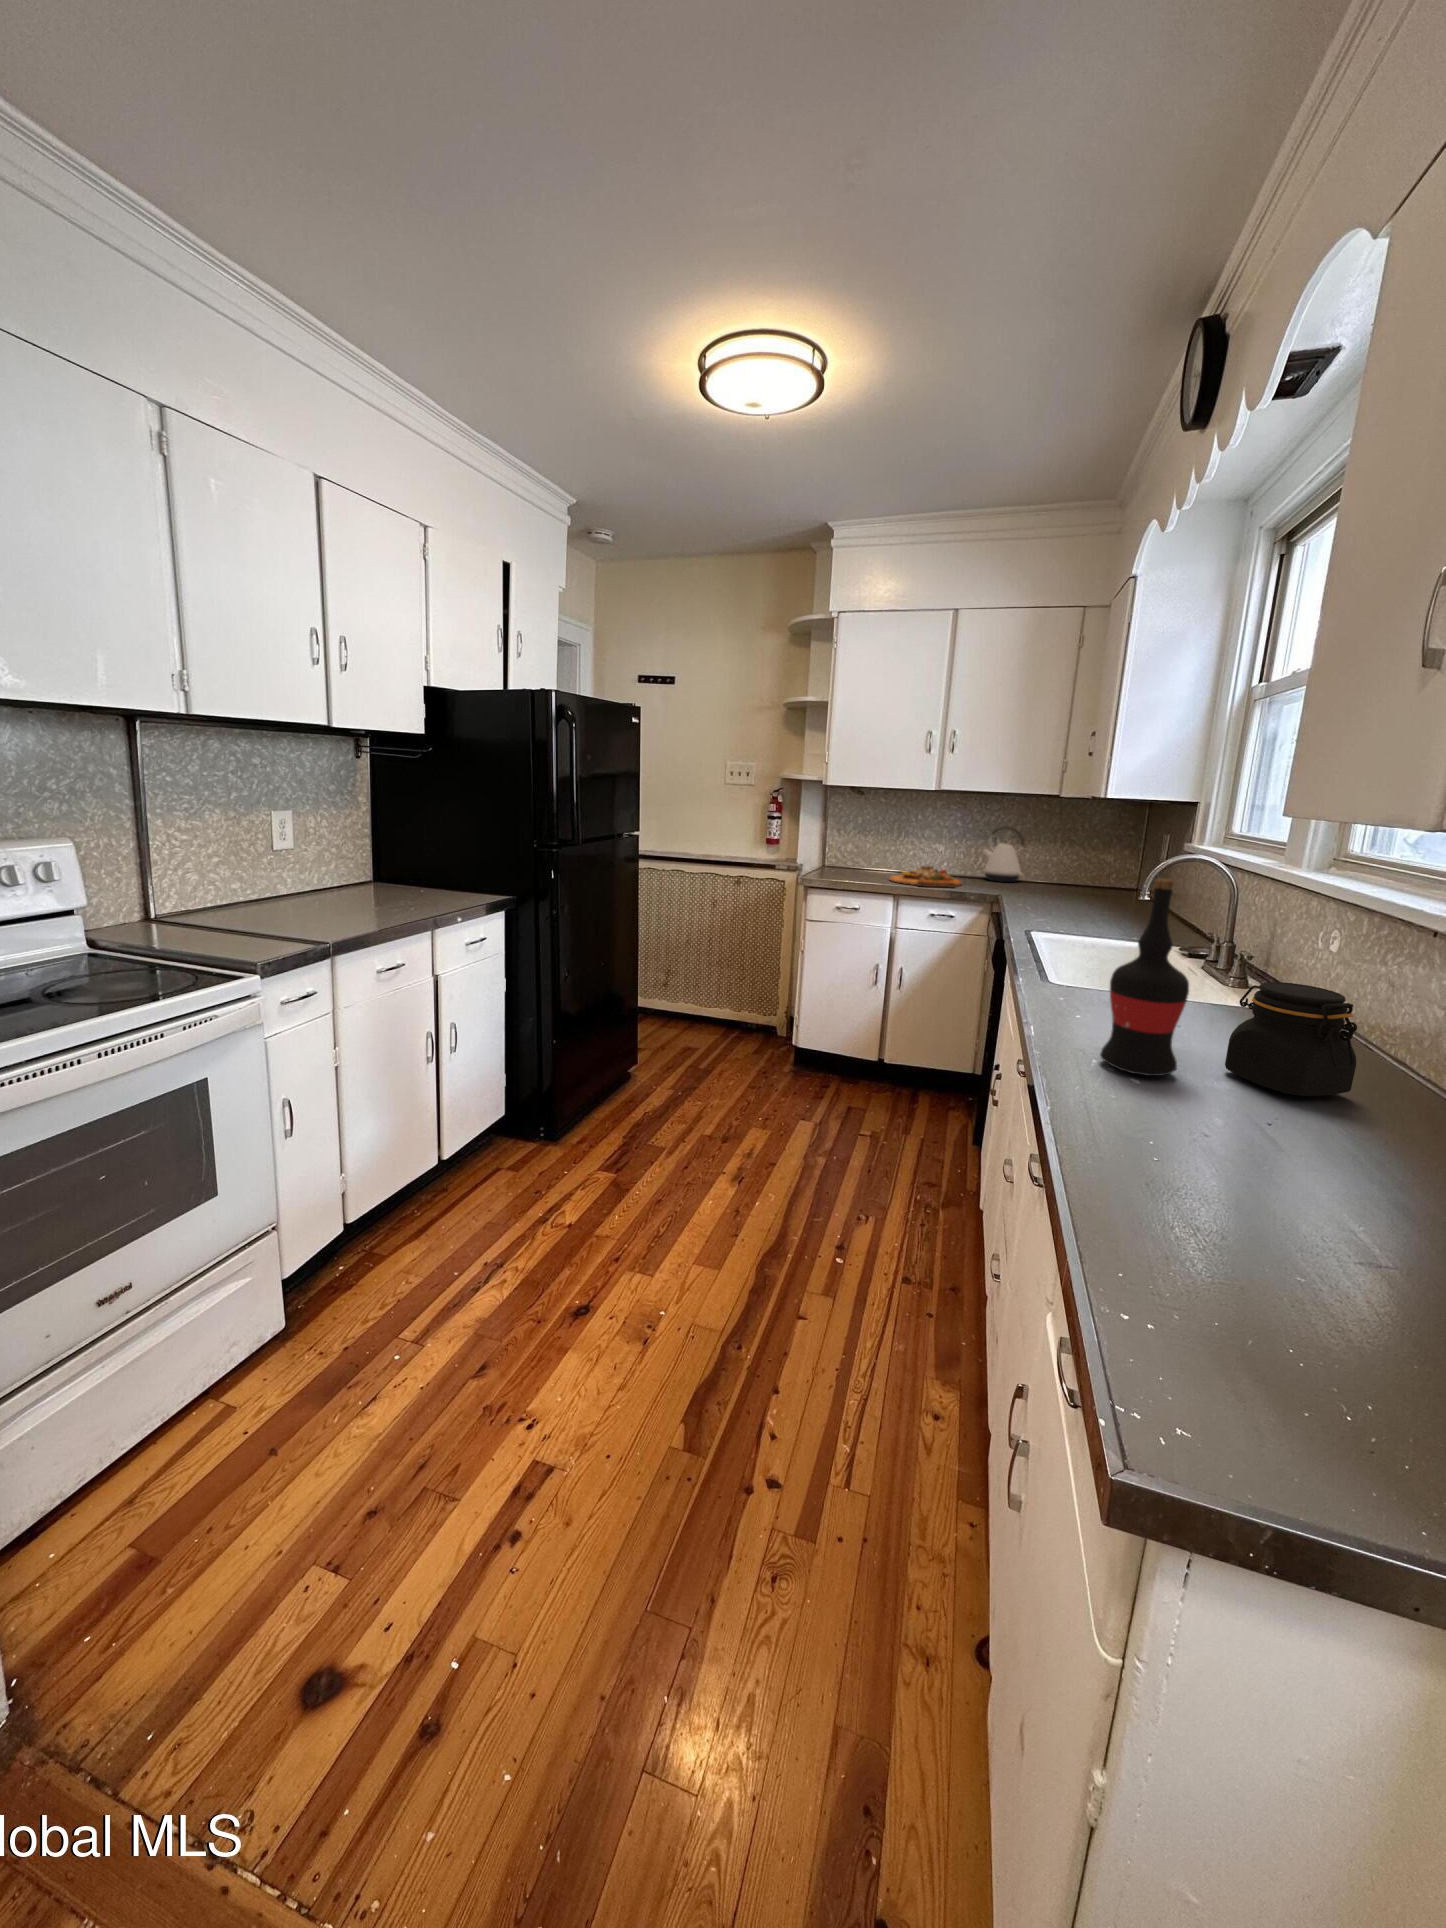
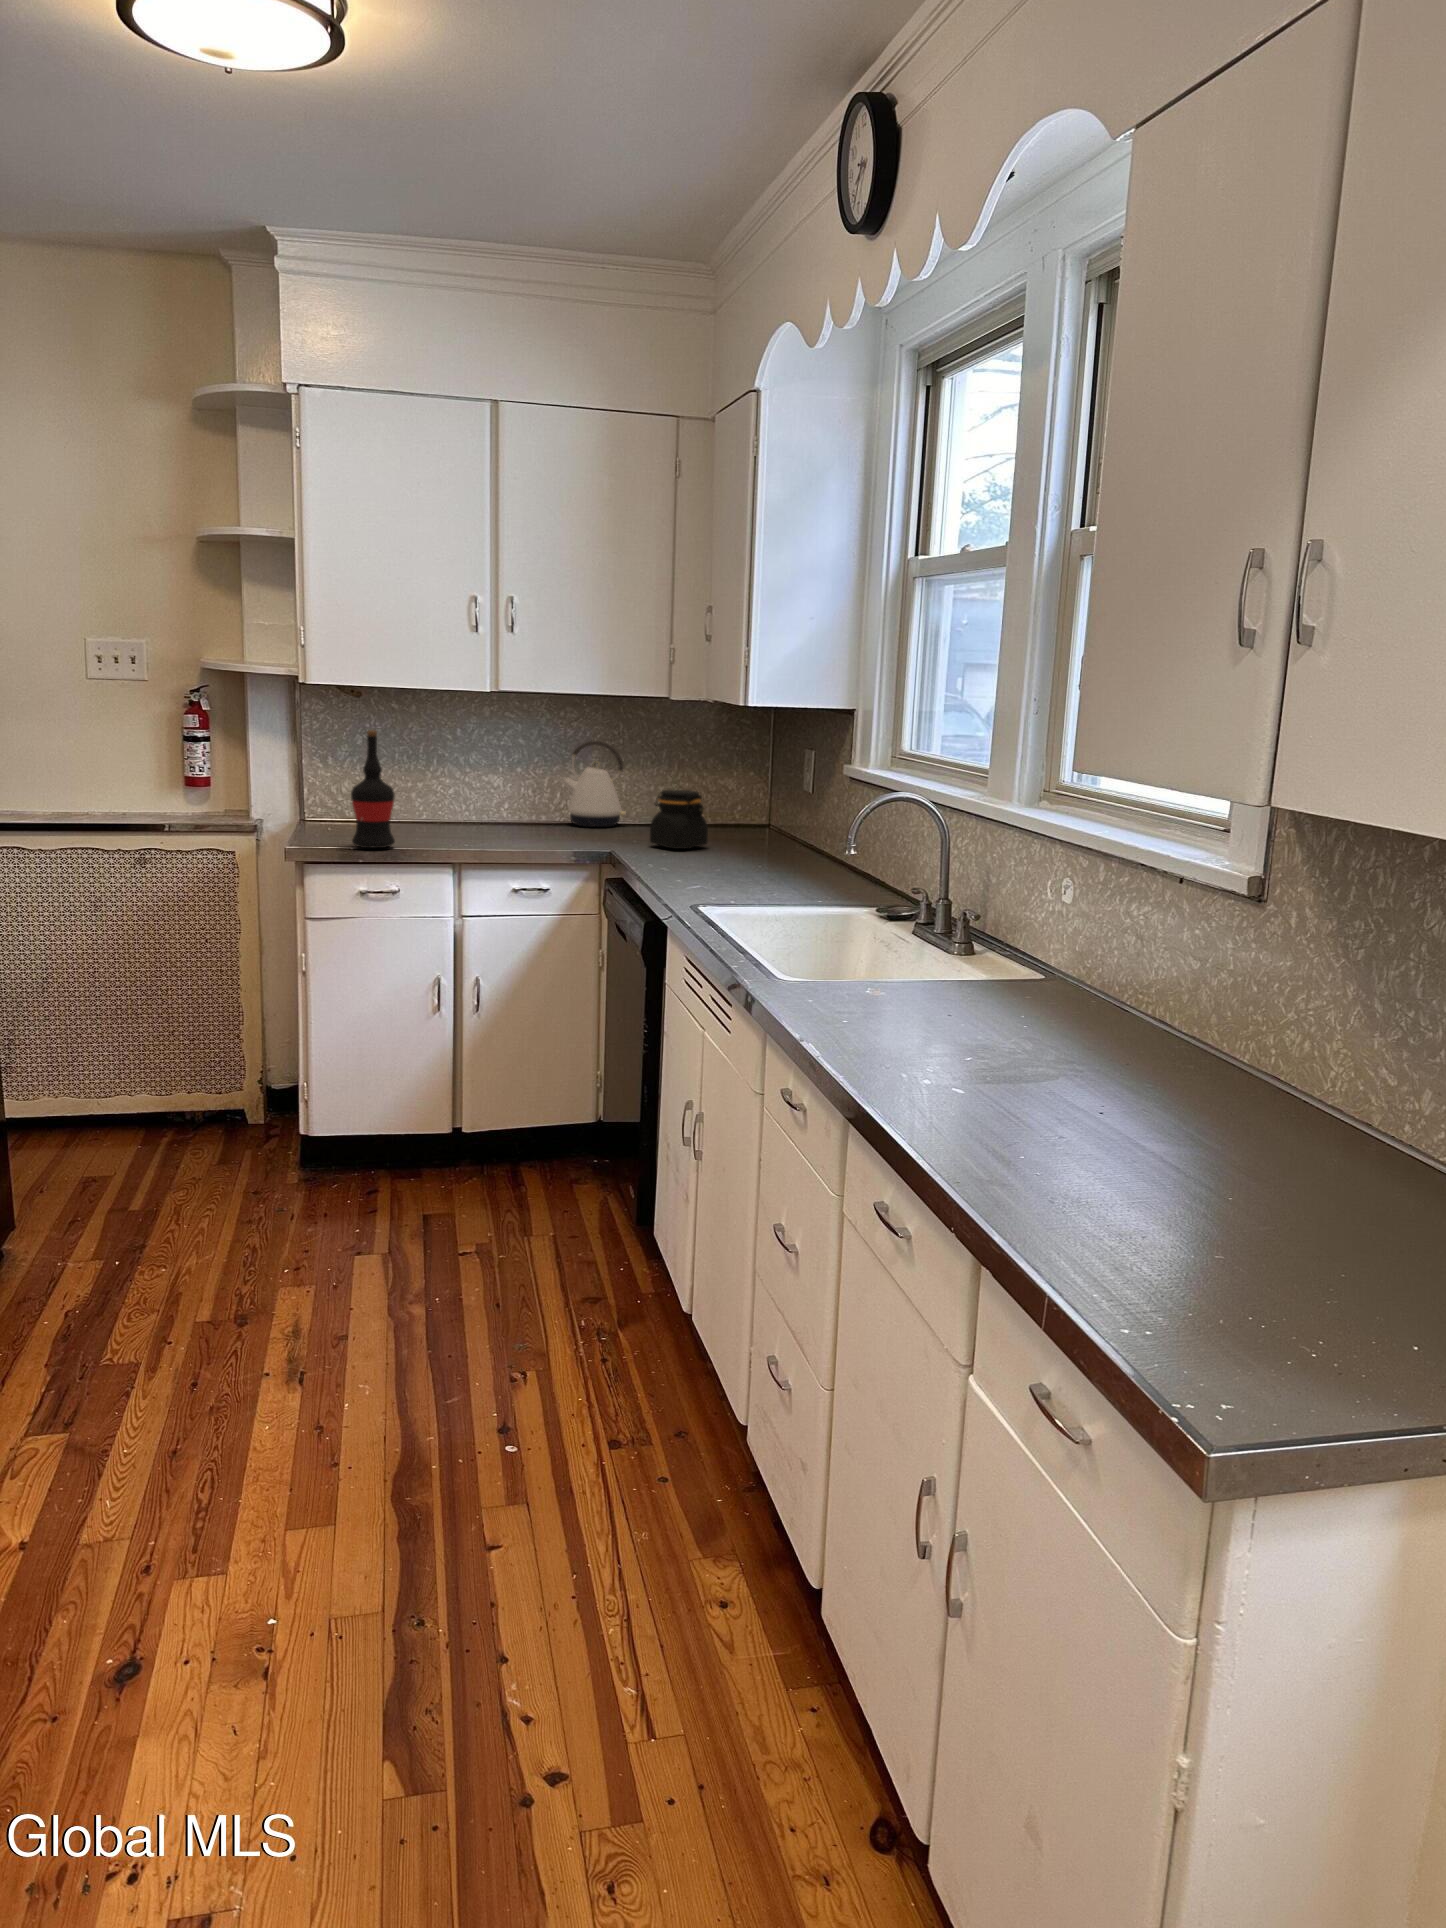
cutting board: present [889,866,962,888] -> none [430,811,548,846]
wine bottle: present [1100,879,1189,1076] -> present [351,730,395,848]
jar: present [1225,982,1357,1096] -> present [650,790,708,849]

